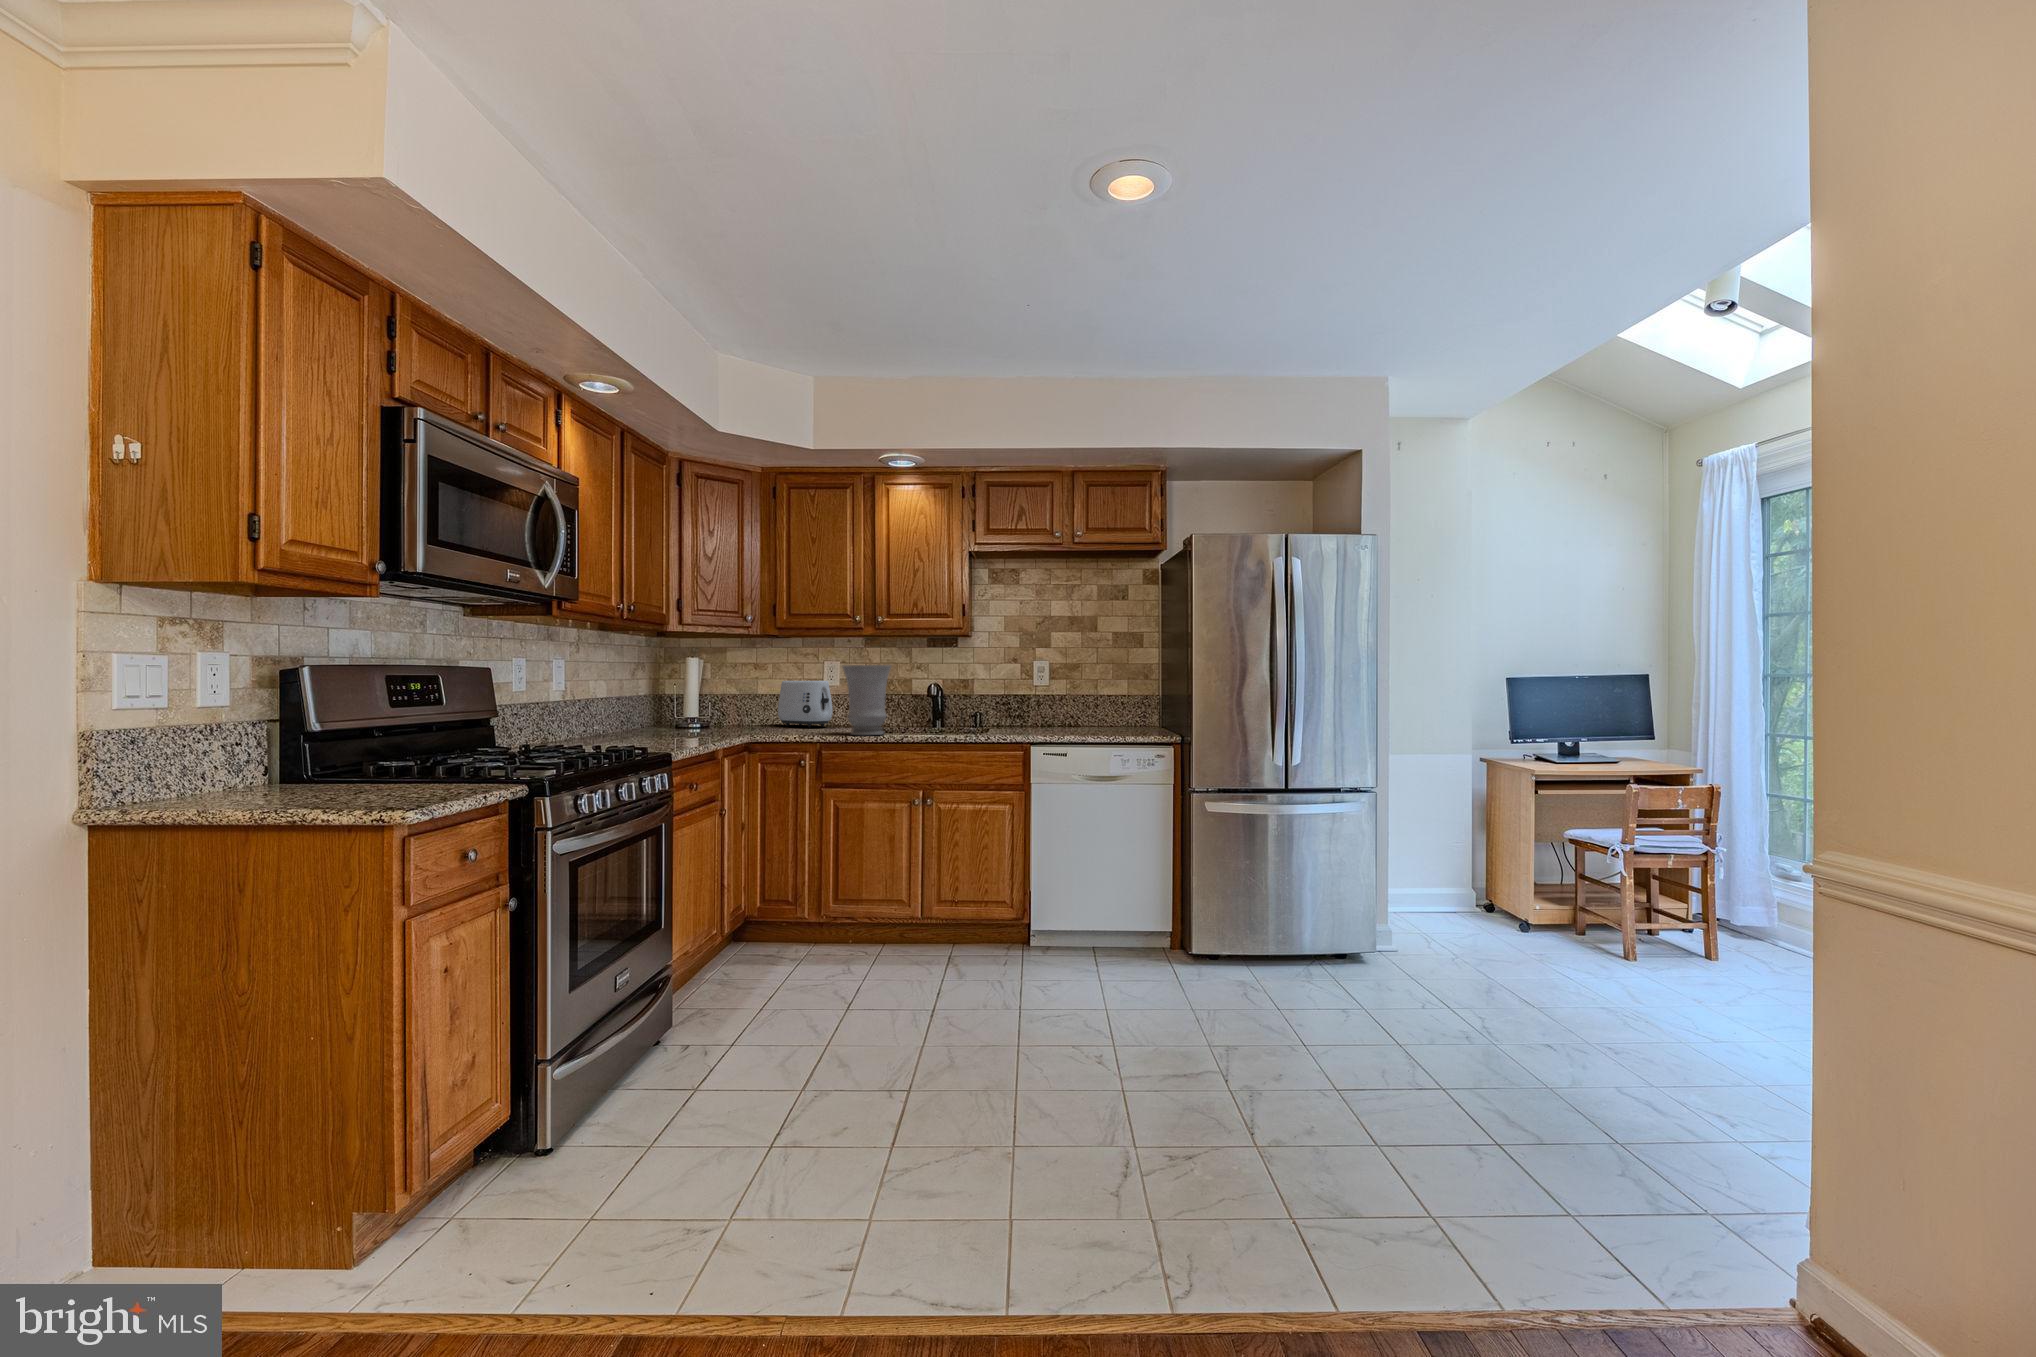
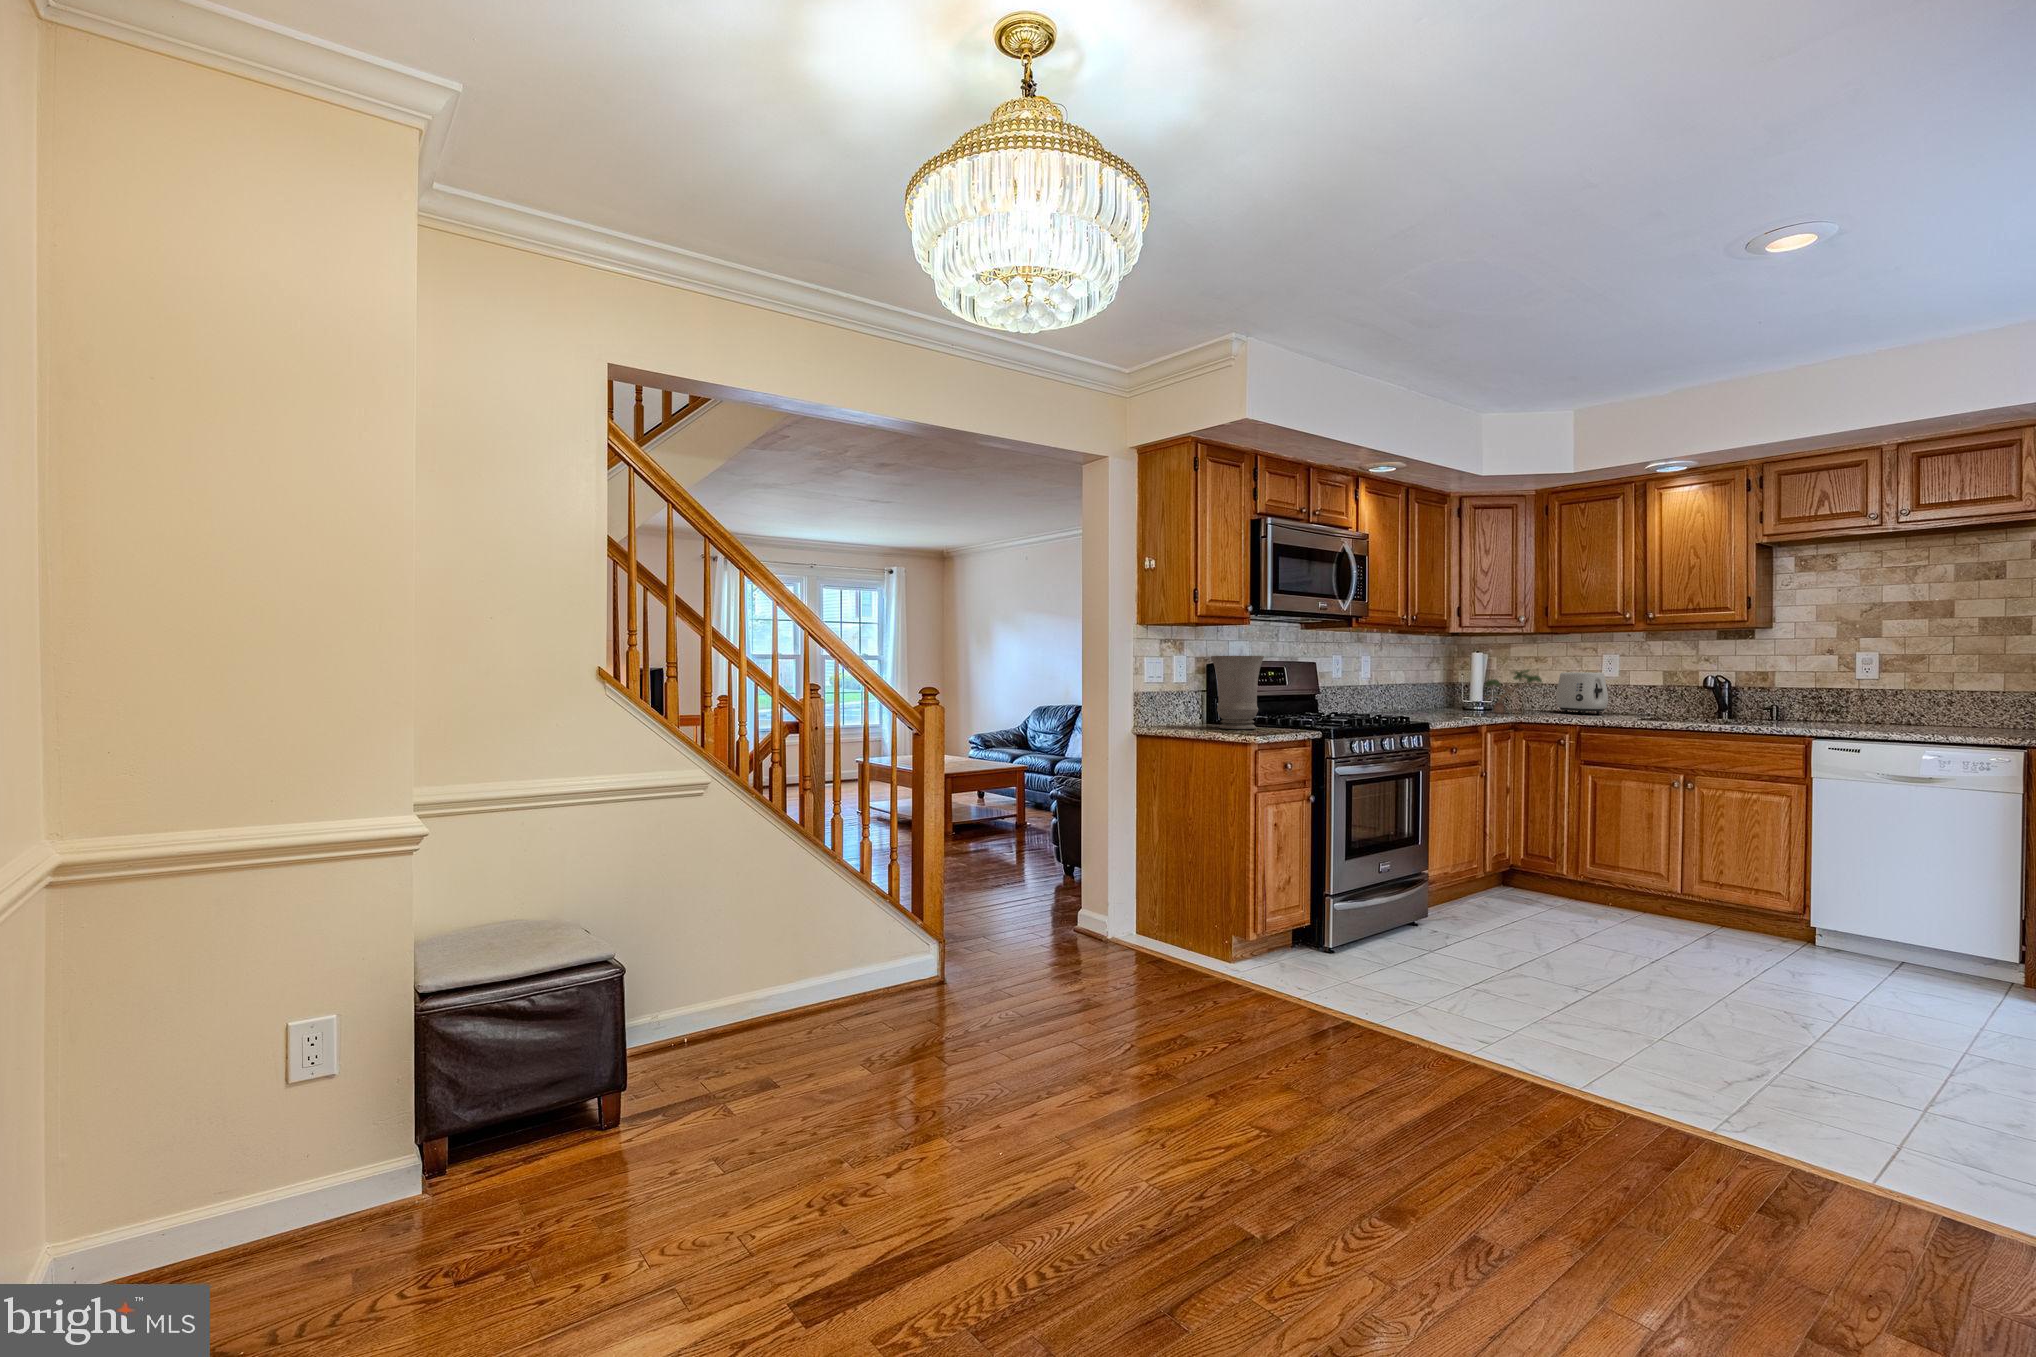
vase: present [843,665,891,735] -> present [1211,656,1264,729]
potted plant: none [700,675,782,731] -> present [1484,670,1542,713]

